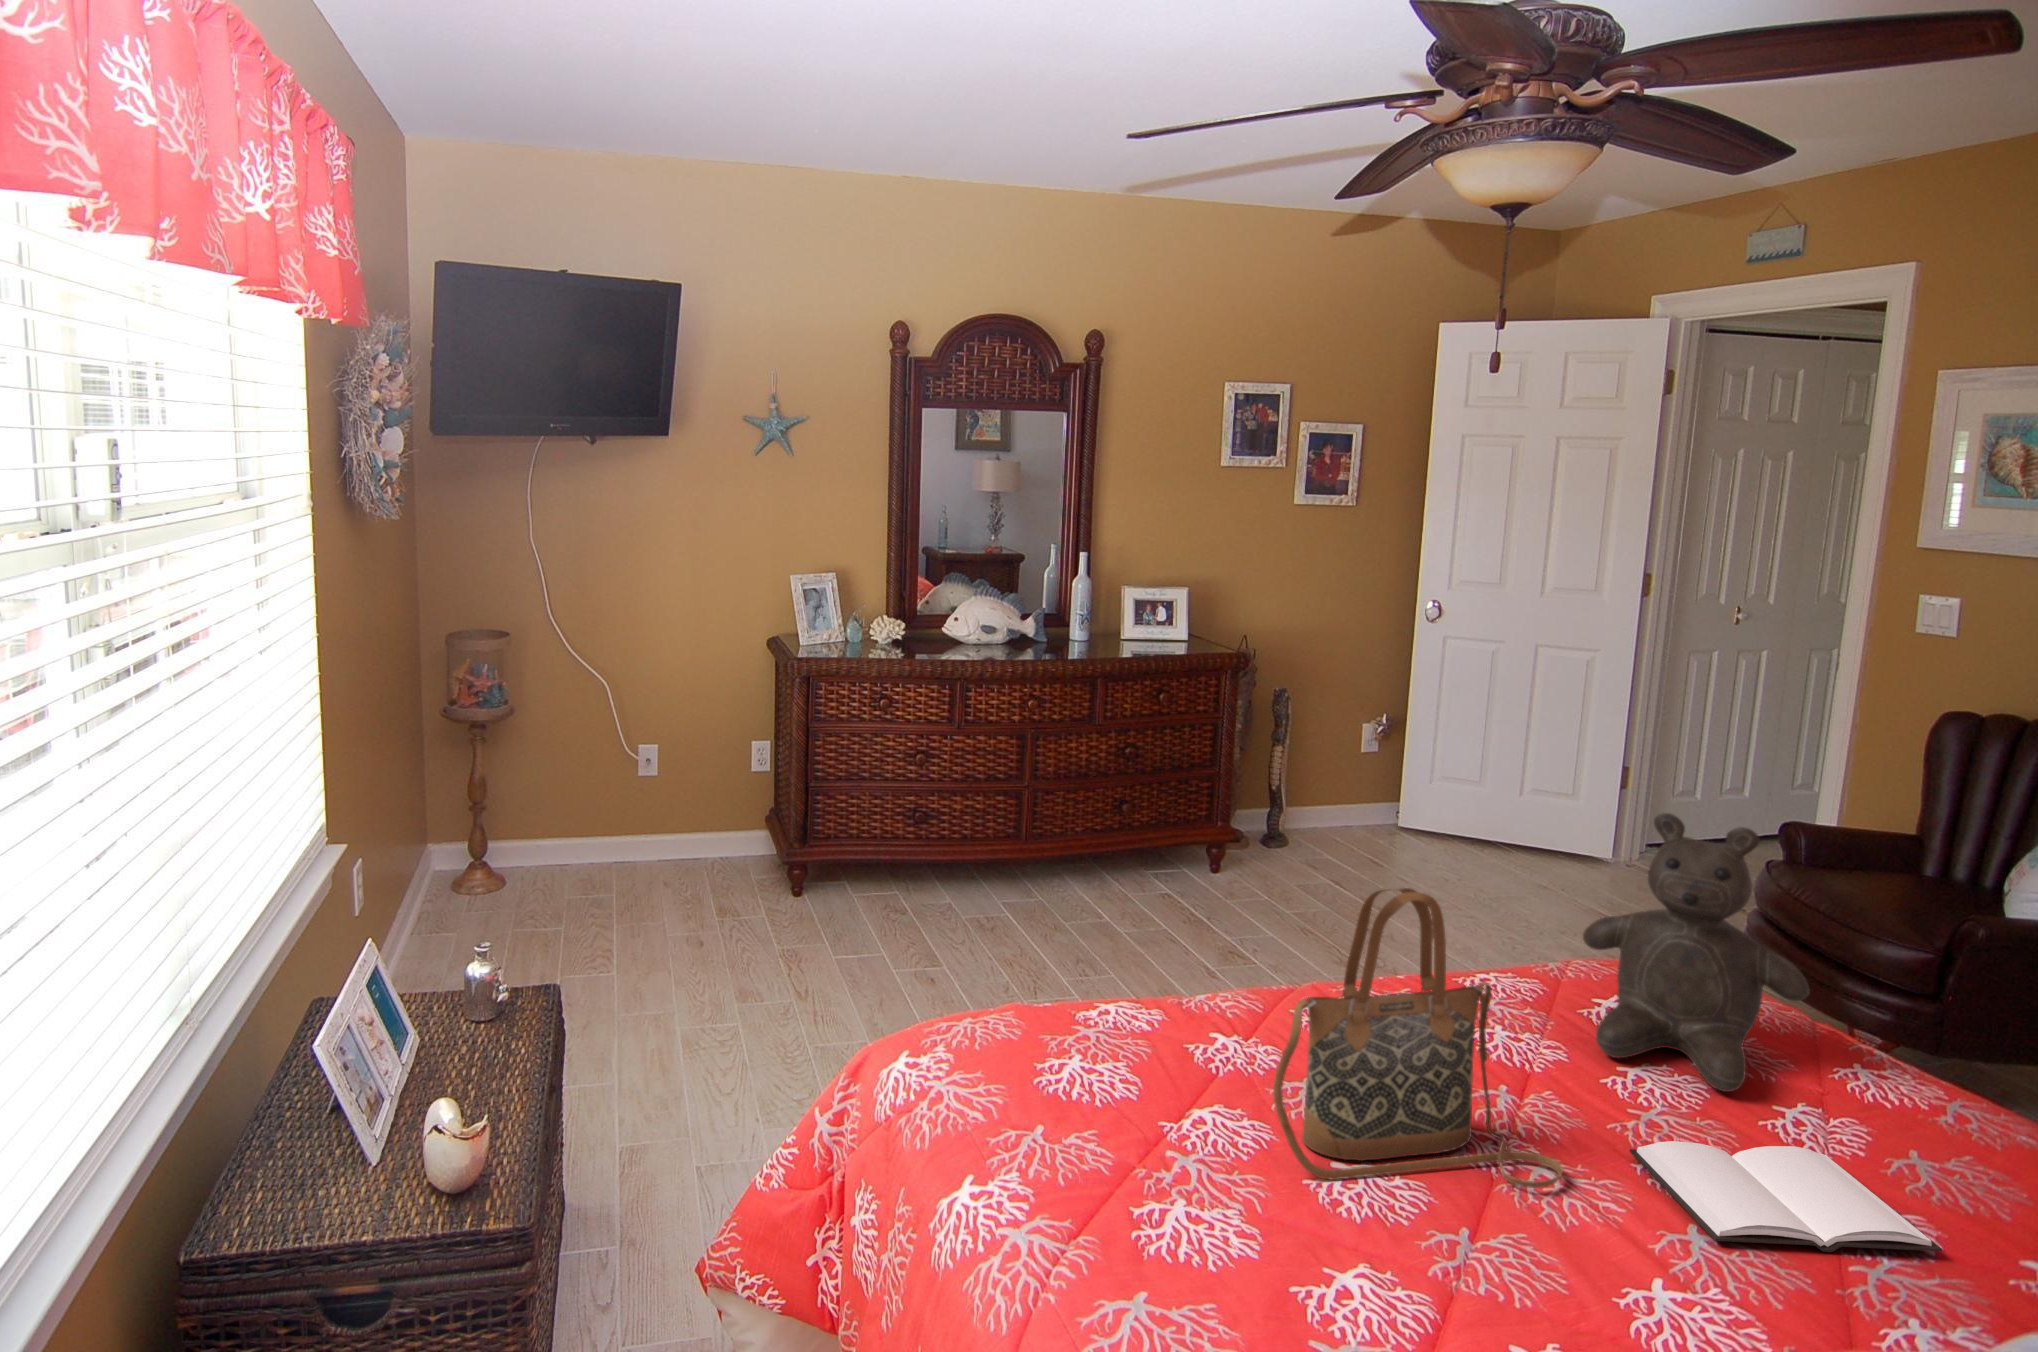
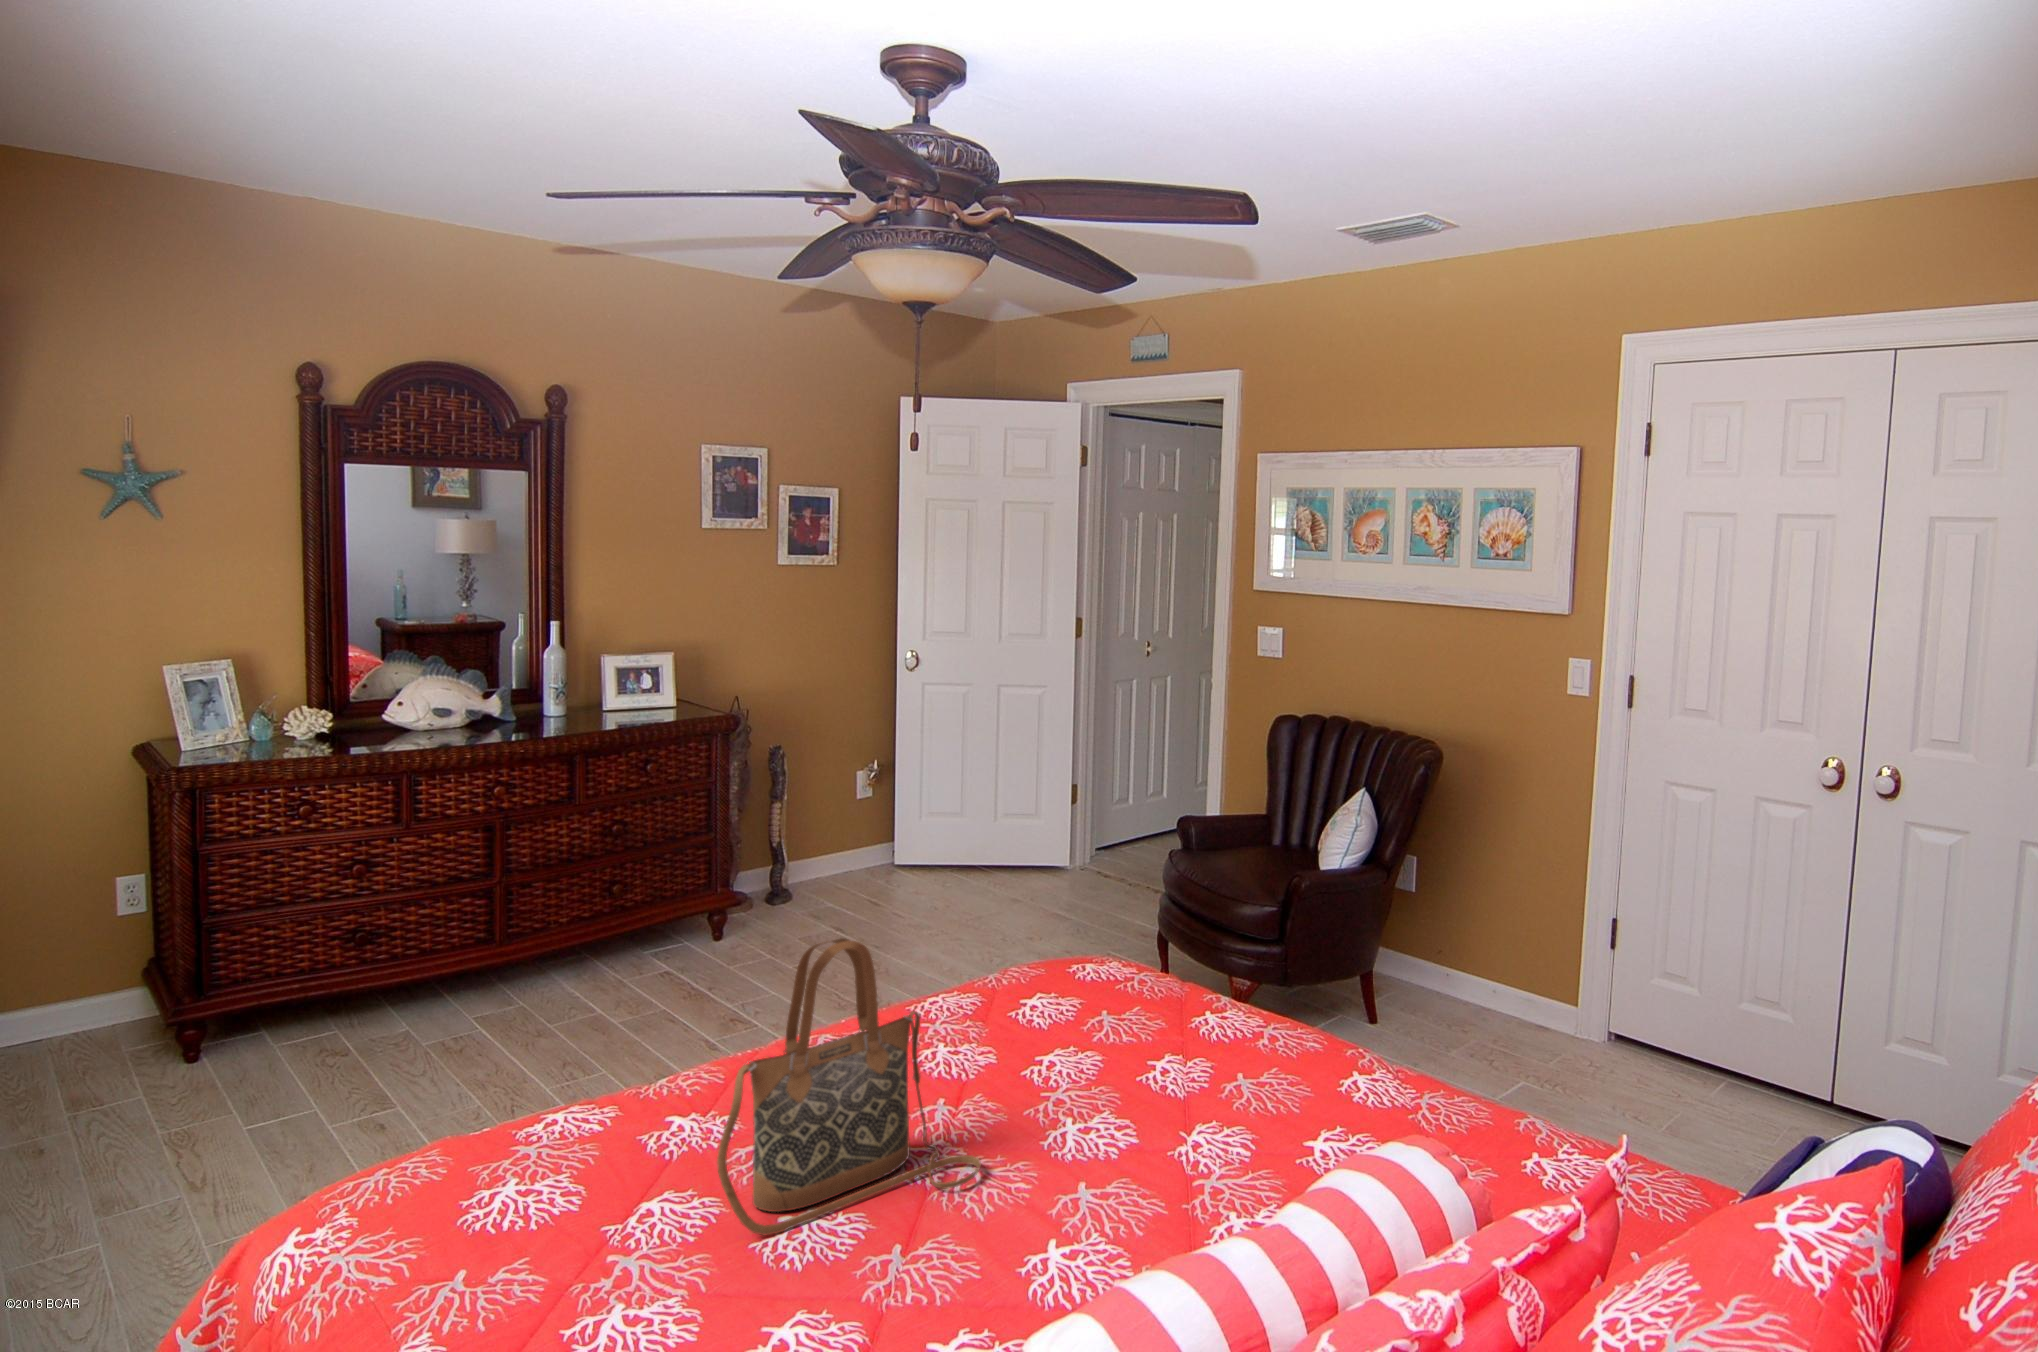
teddy bear: present [1583,813,1810,1092] -> none [1015,833,1173,1061]
book: present [1629,1141,1942,1252] -> none [1037,1093,1240,1189]

